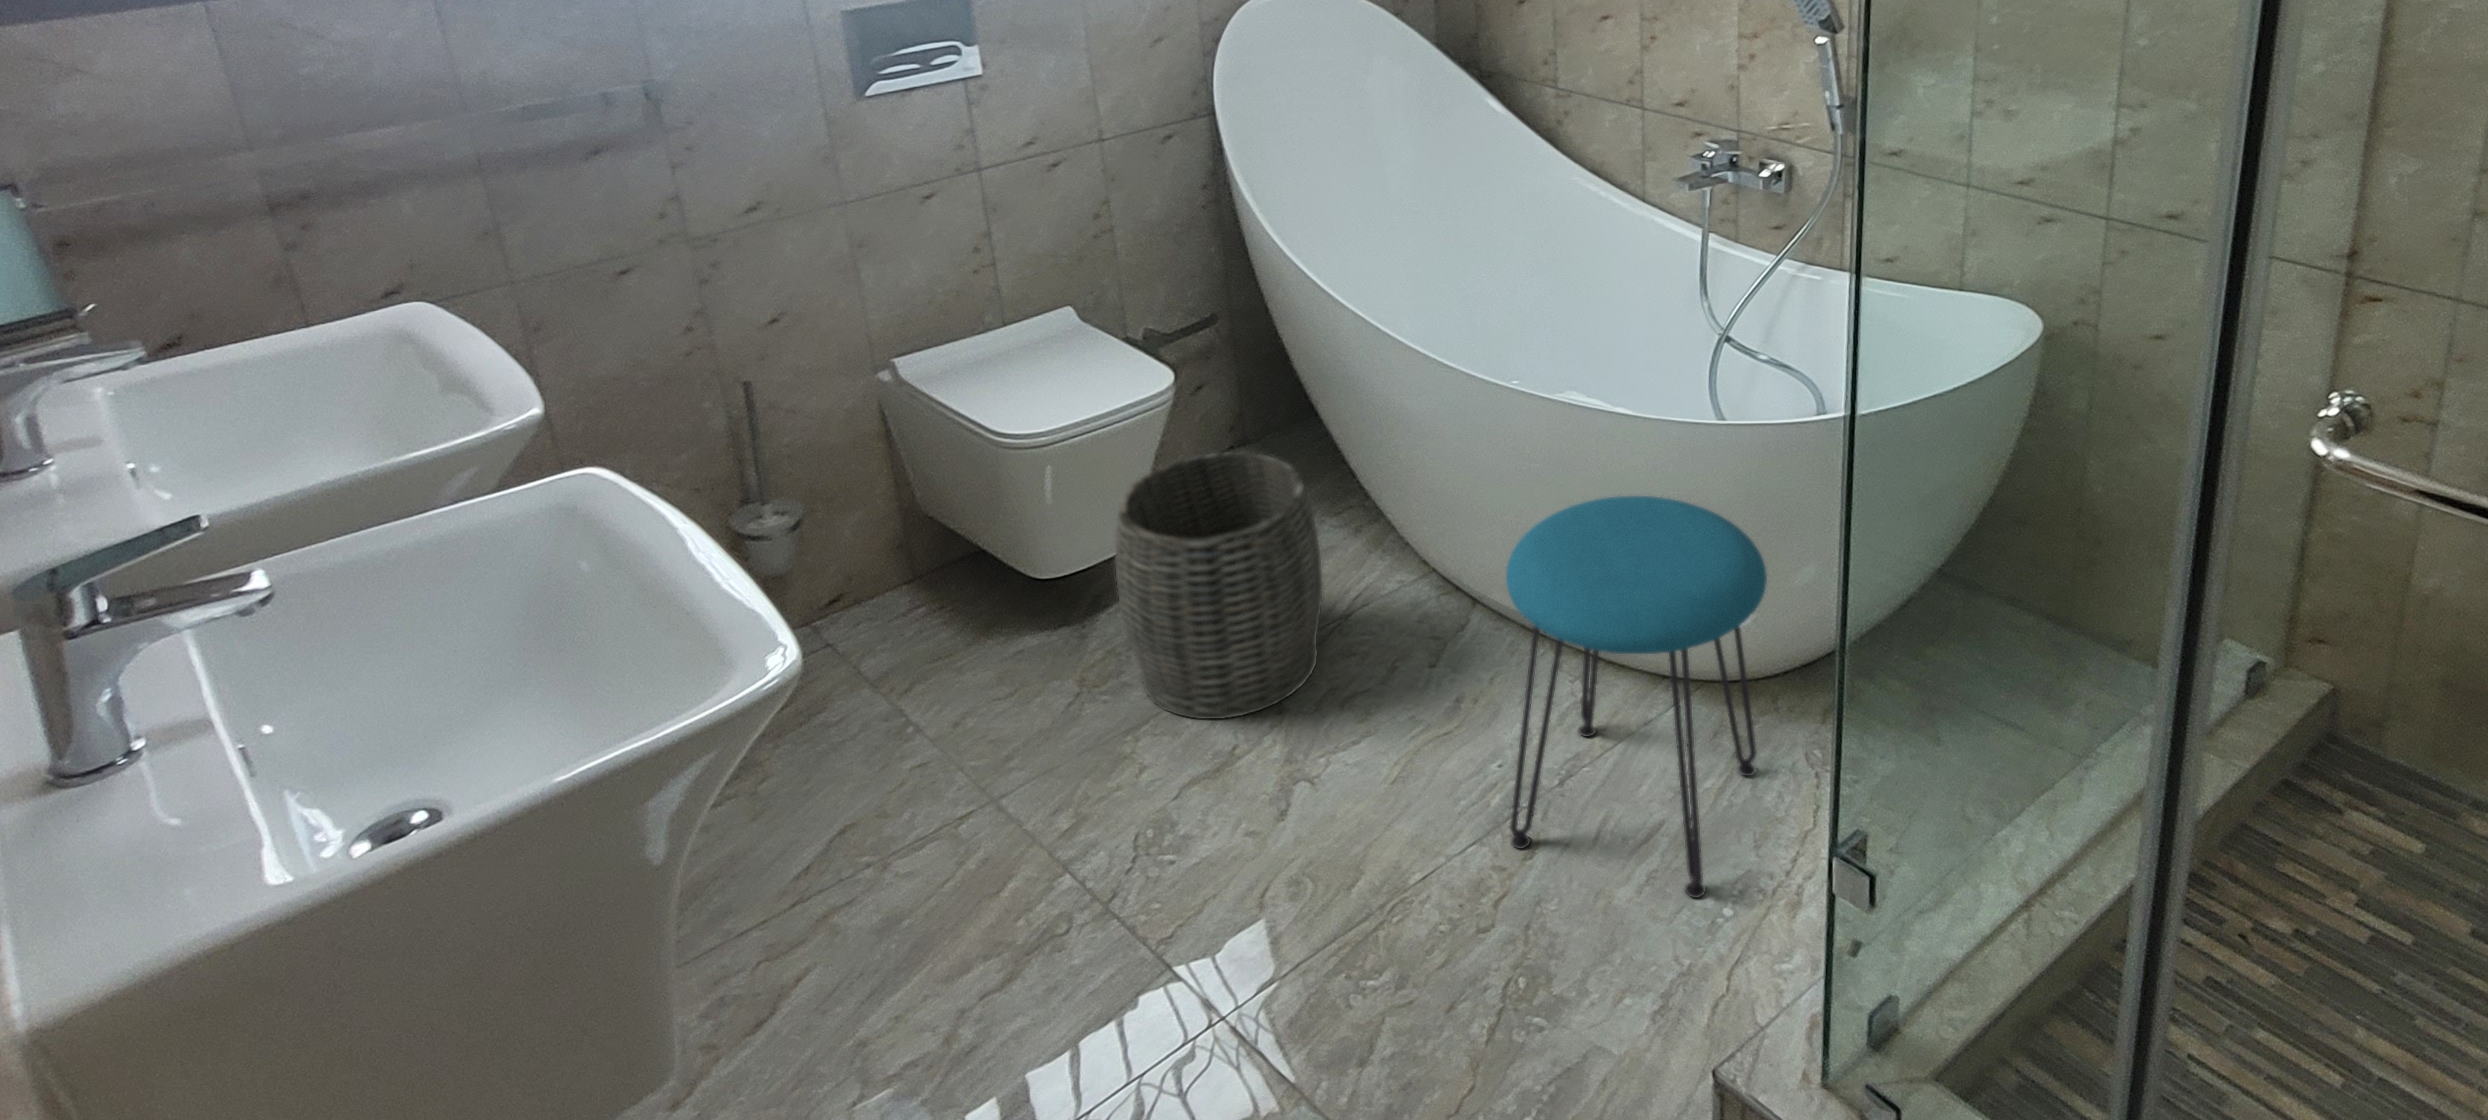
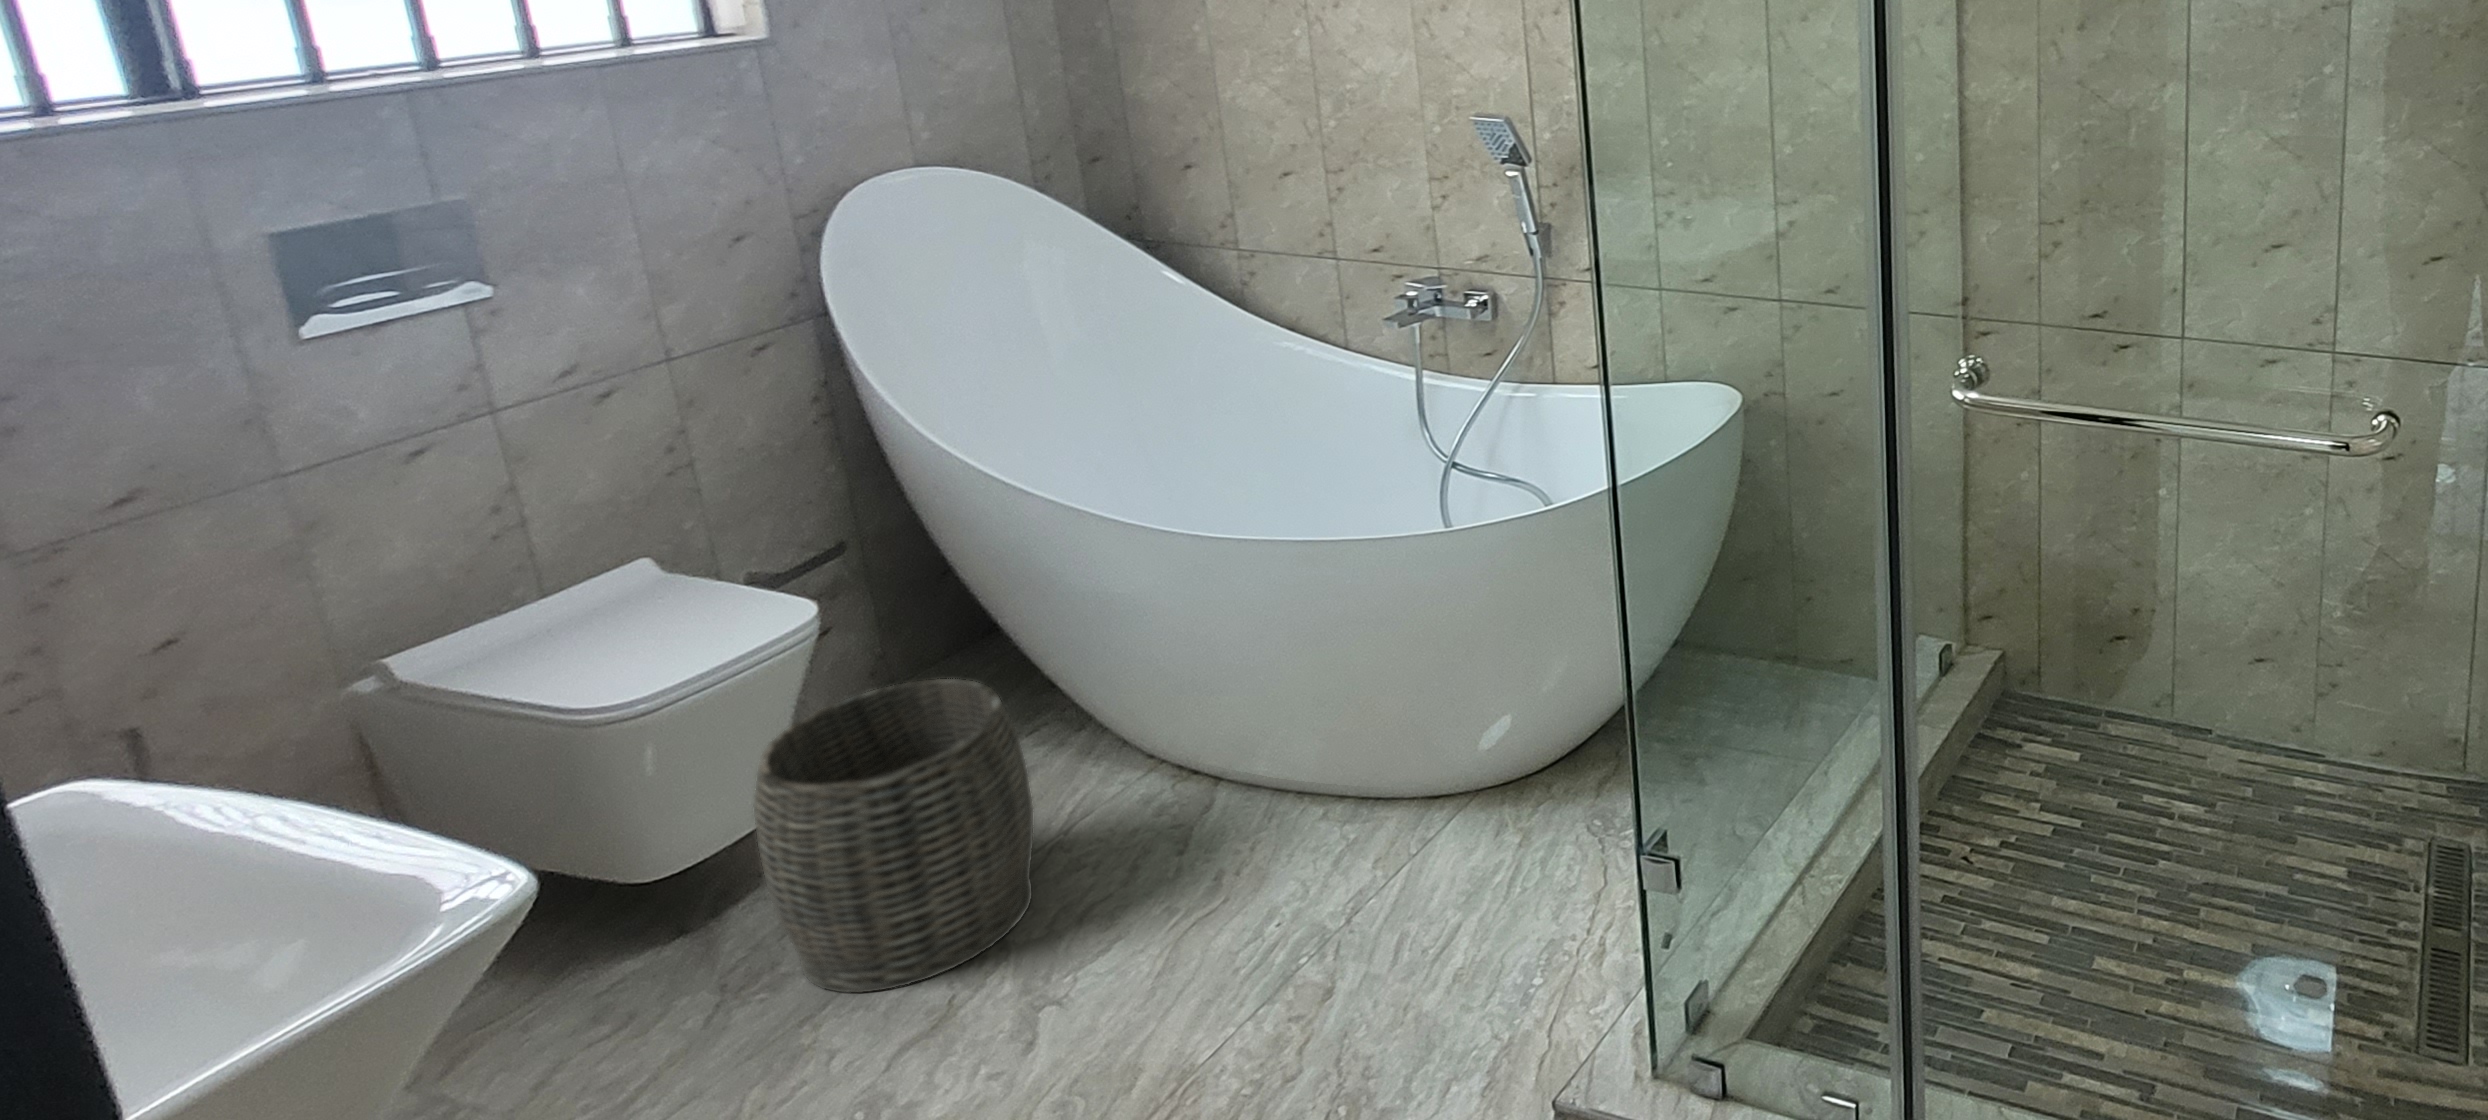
stool: present [1506,496,1767,898] -> none [1268,616,1541,998]

